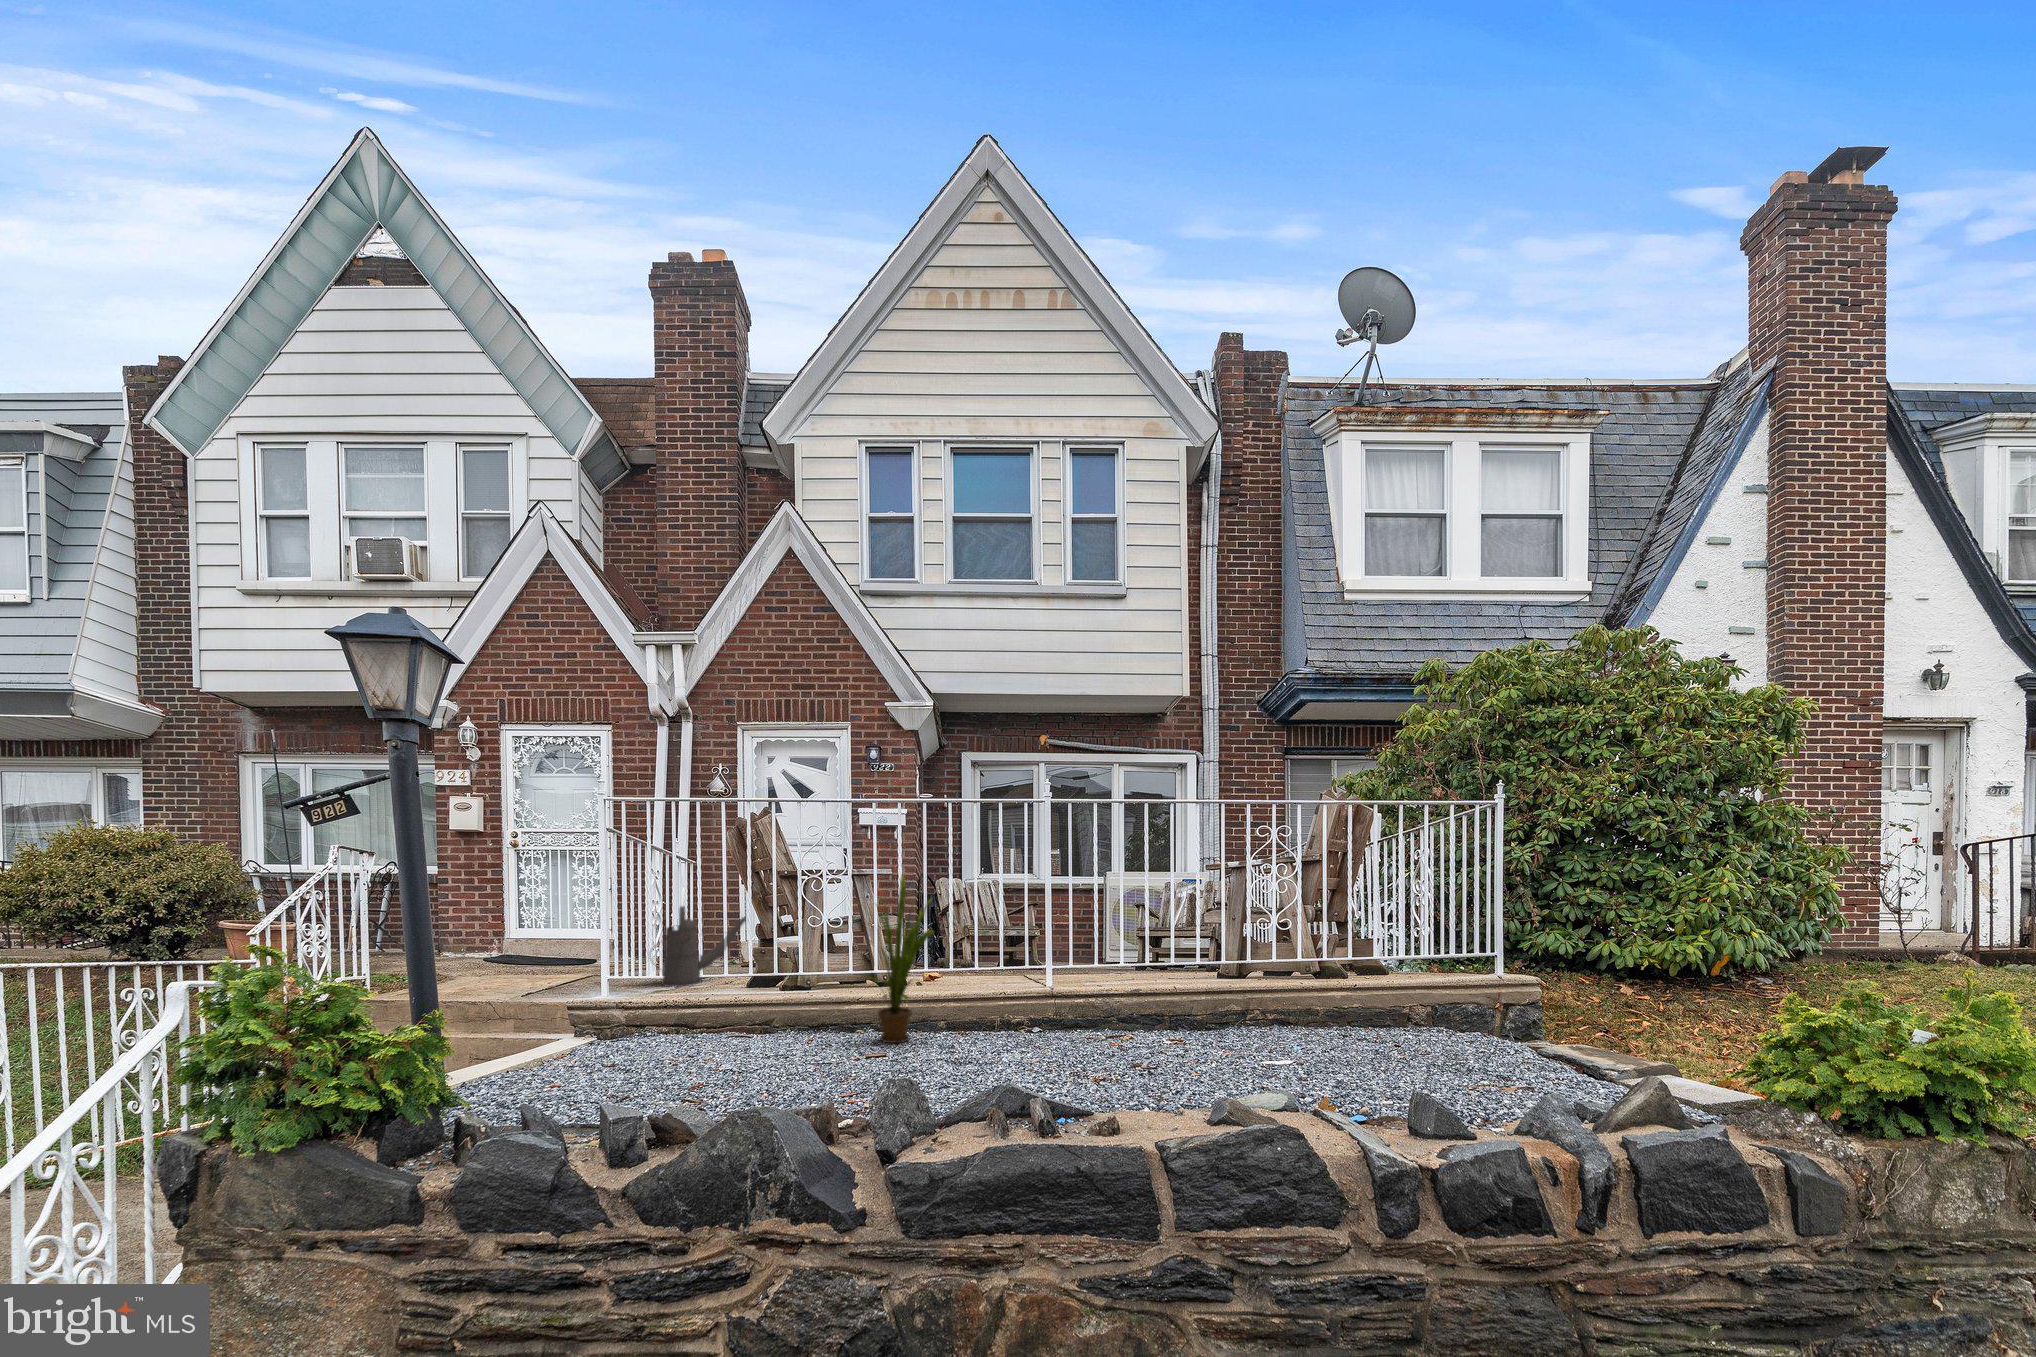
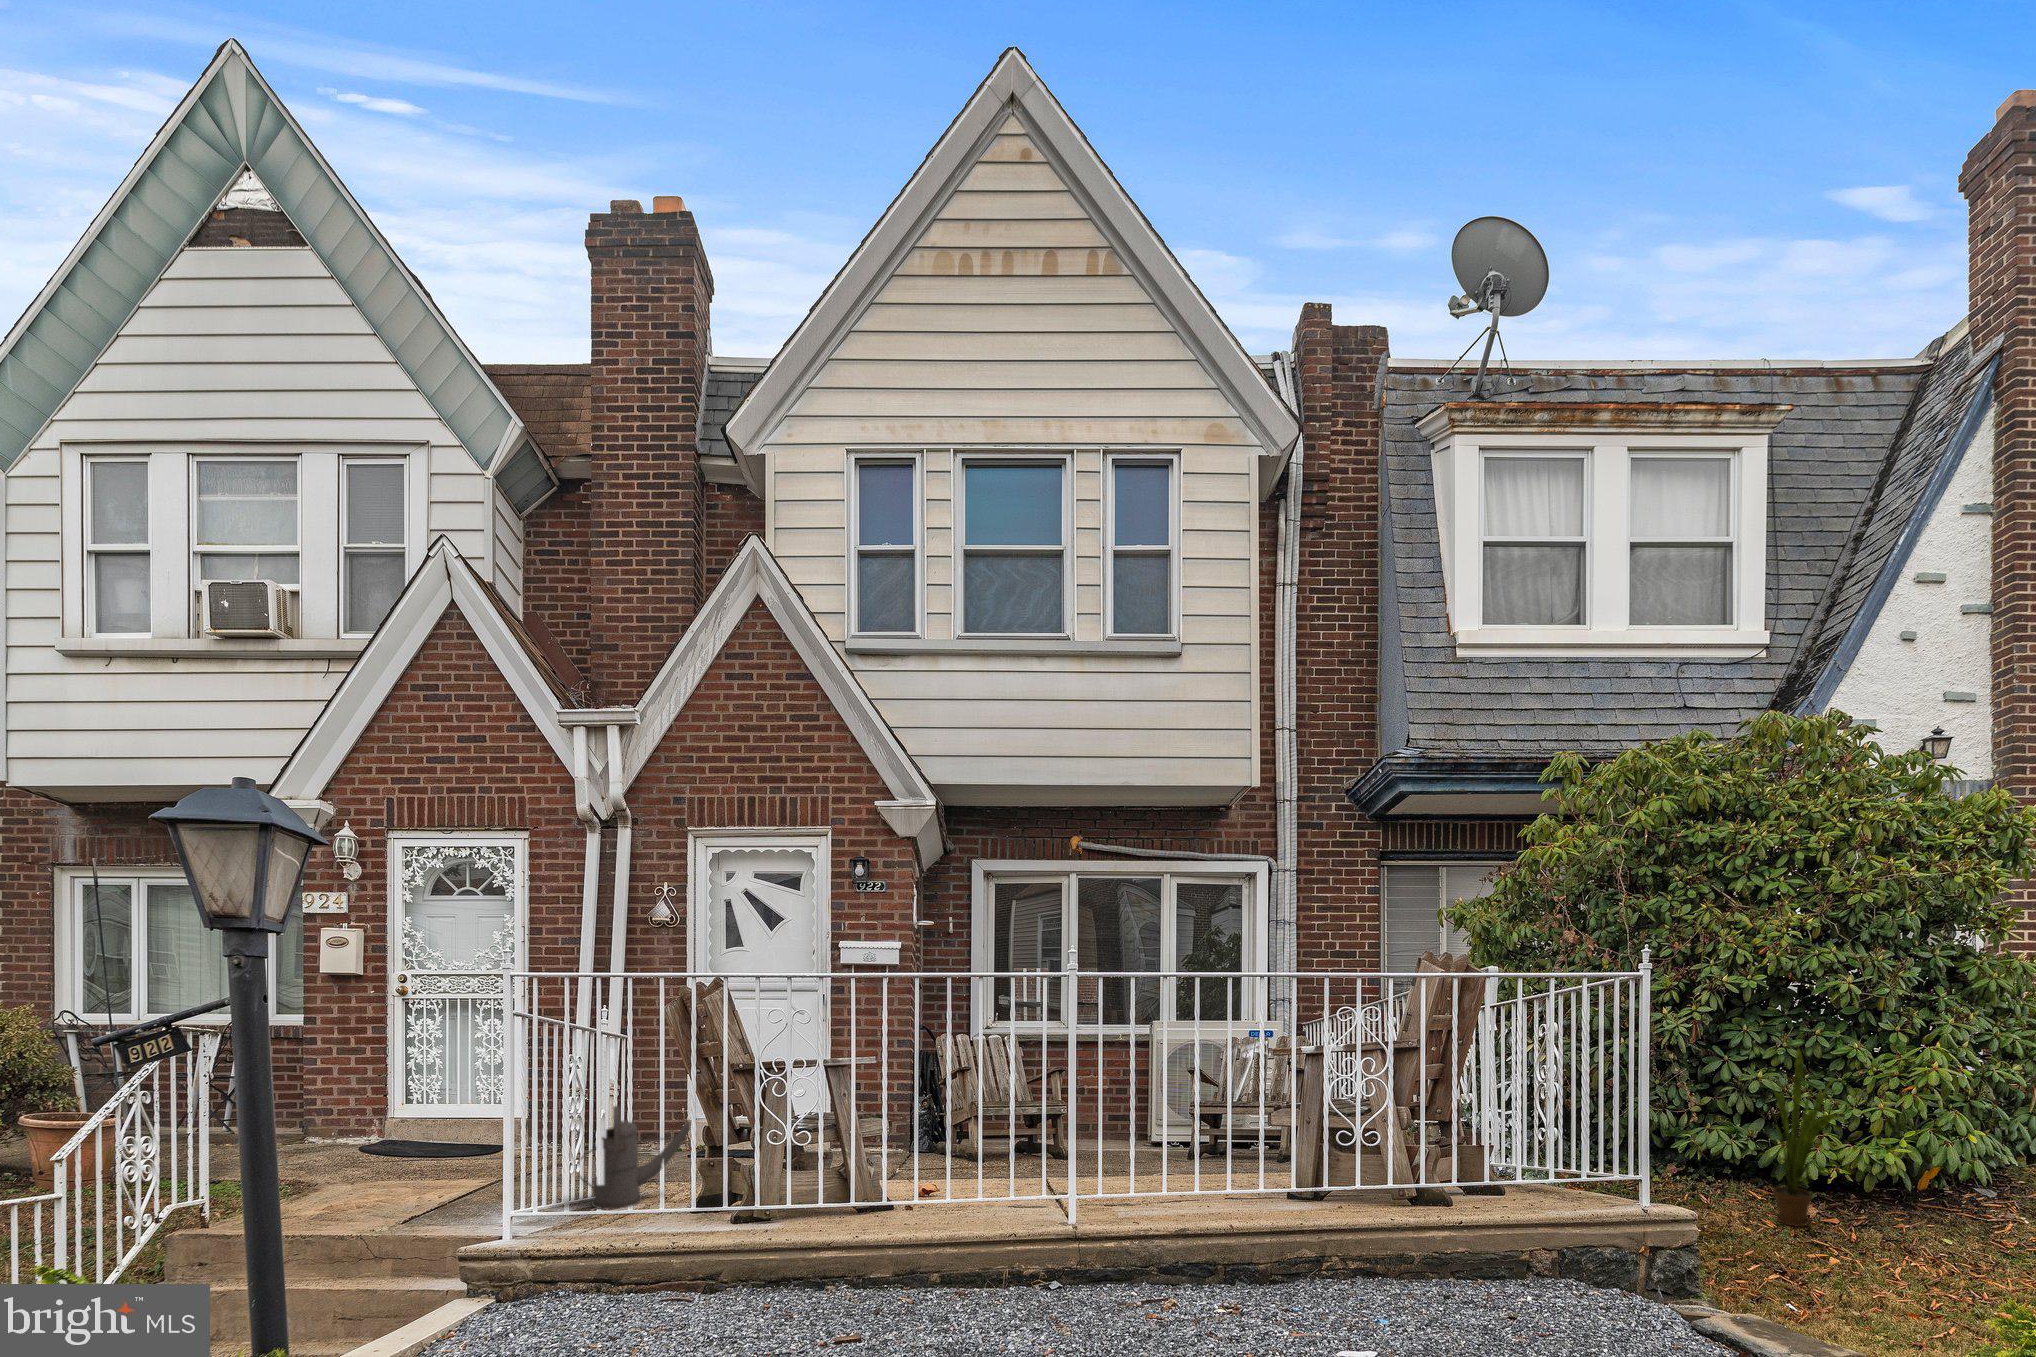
house plant: present [874,876,934,1043] -> present [1758,1049,1837,1227]

